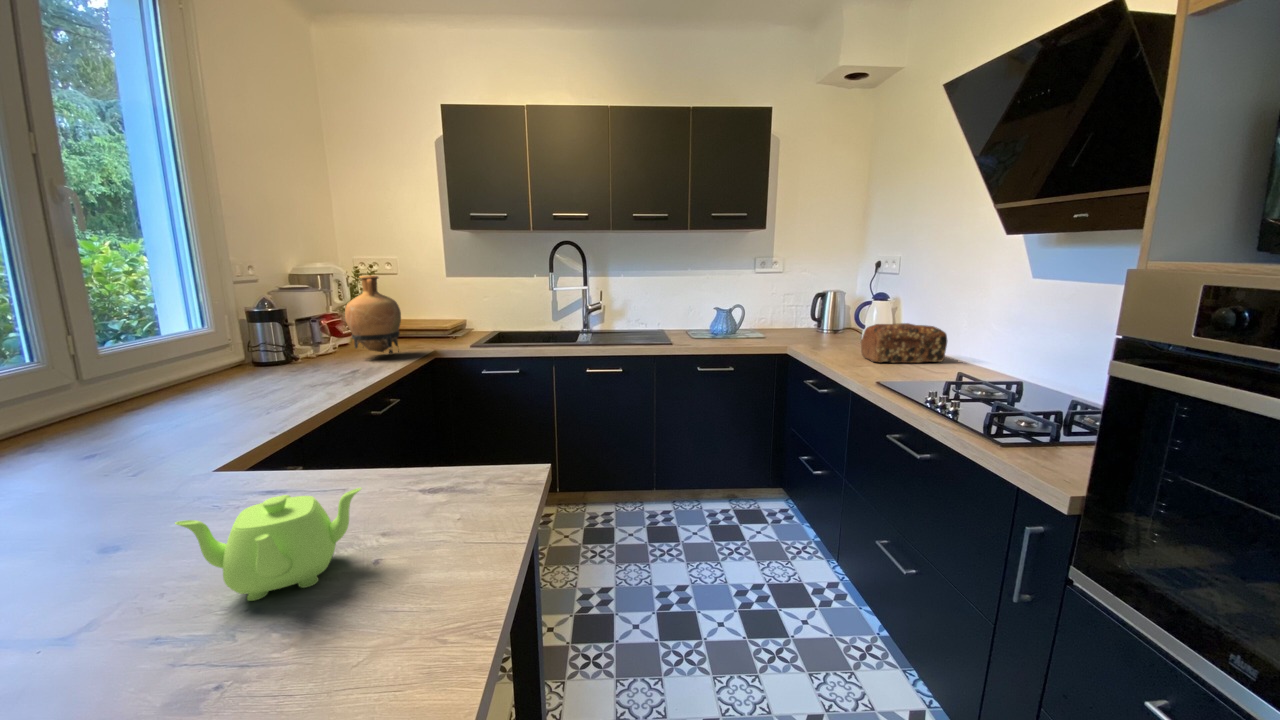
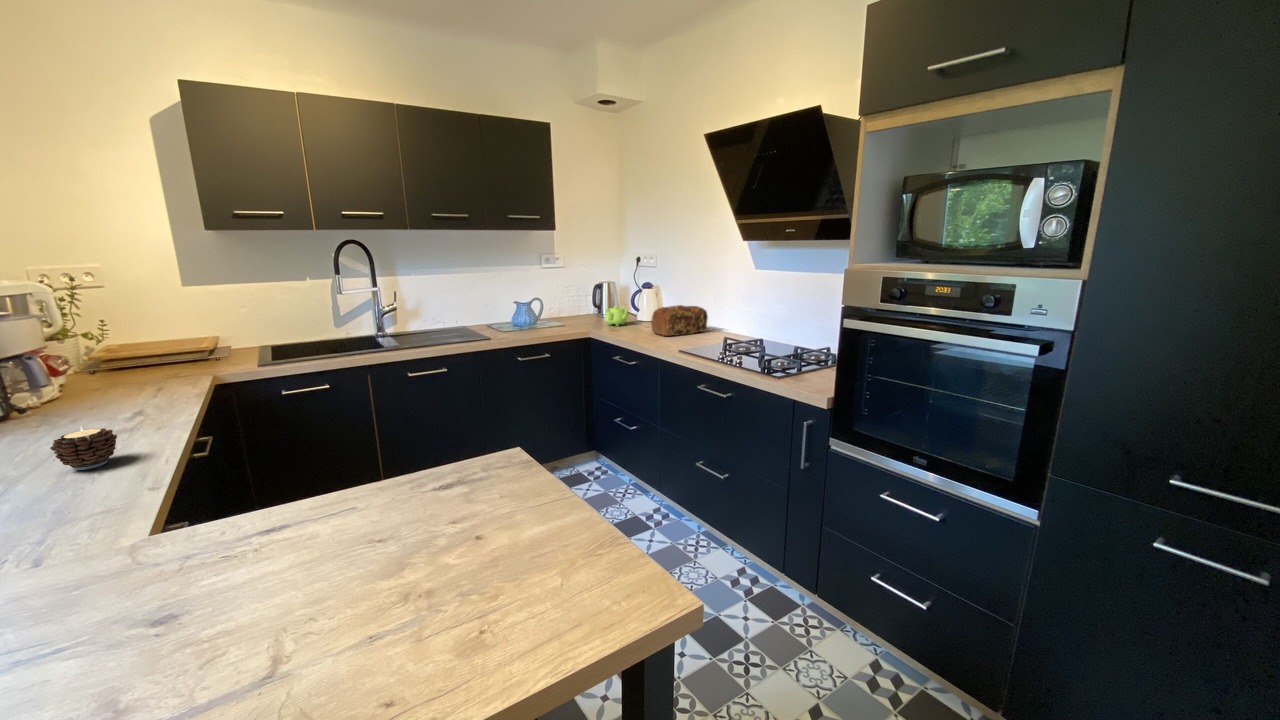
vase: present [345,276,401,354] -> none [64,288,159,386]
candle: none [264,374,304,407] -> present [50,427,117,470]
teapot: present [175,488,361,601] -> present [605,306,629,326]

